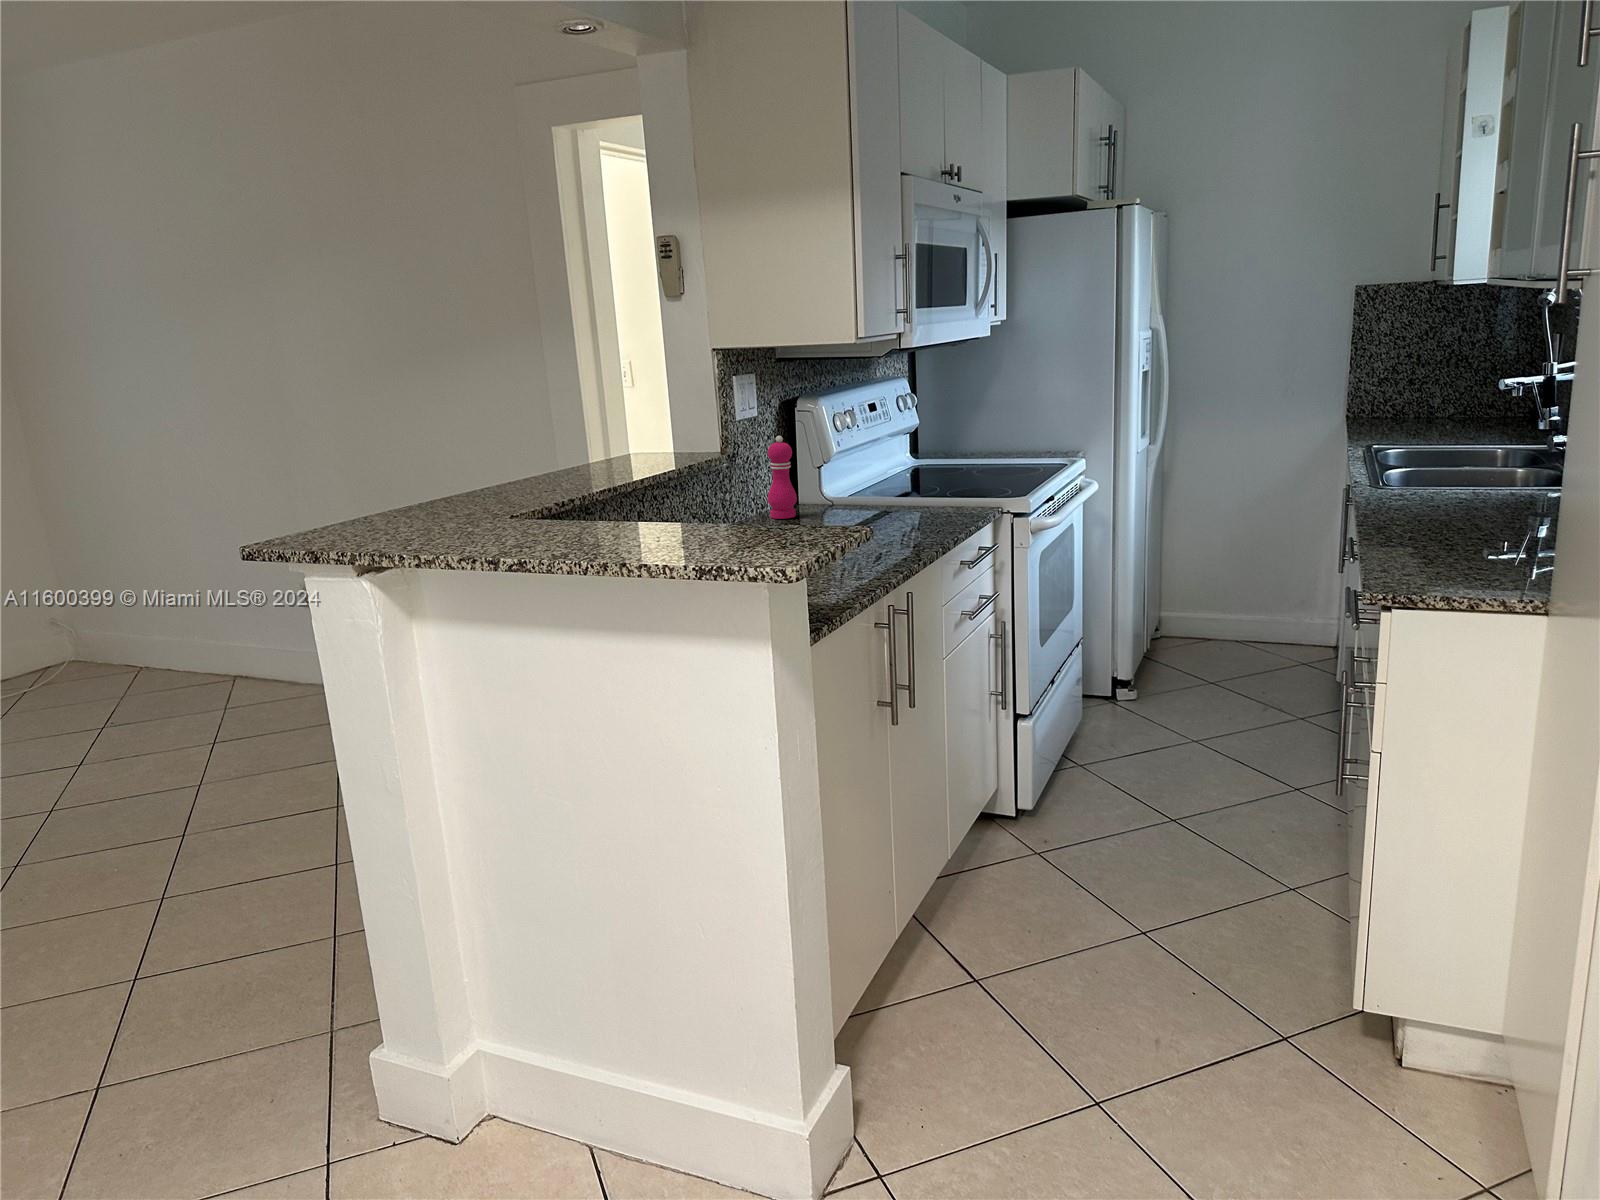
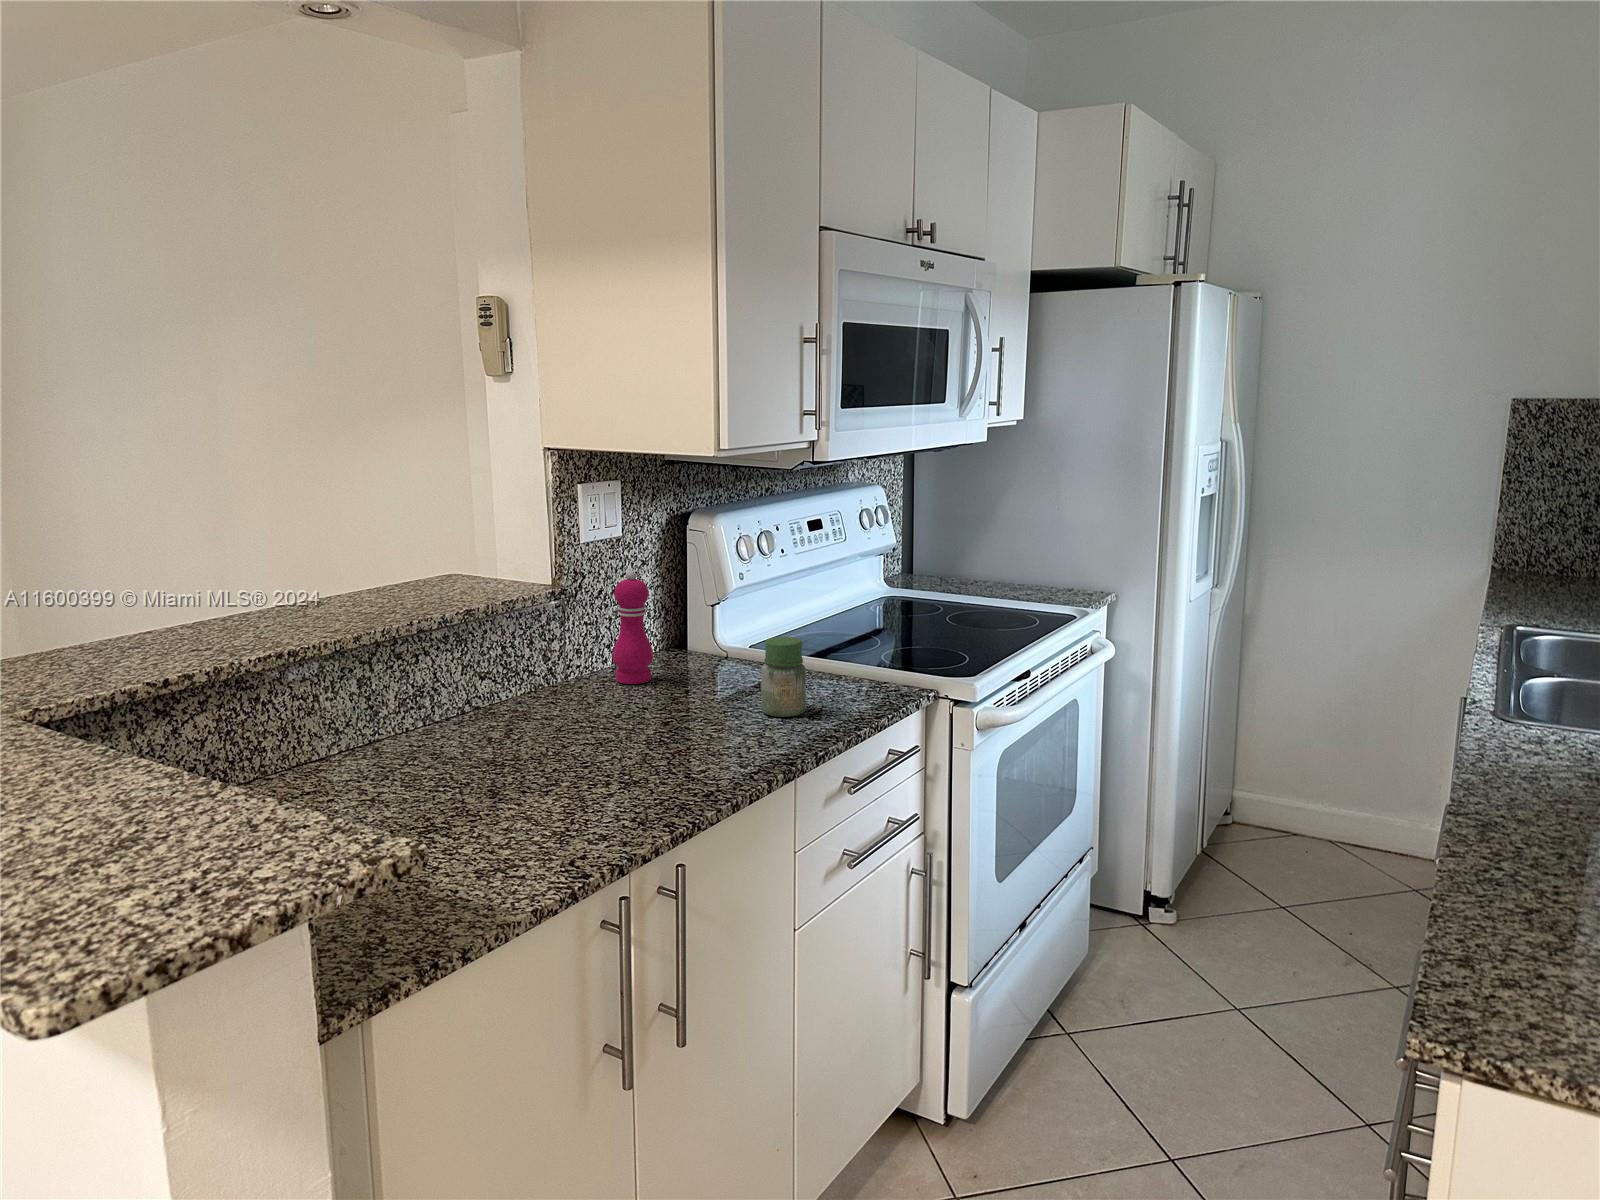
jar: none [891,471,923,525] -> present [761,637,806,717]

